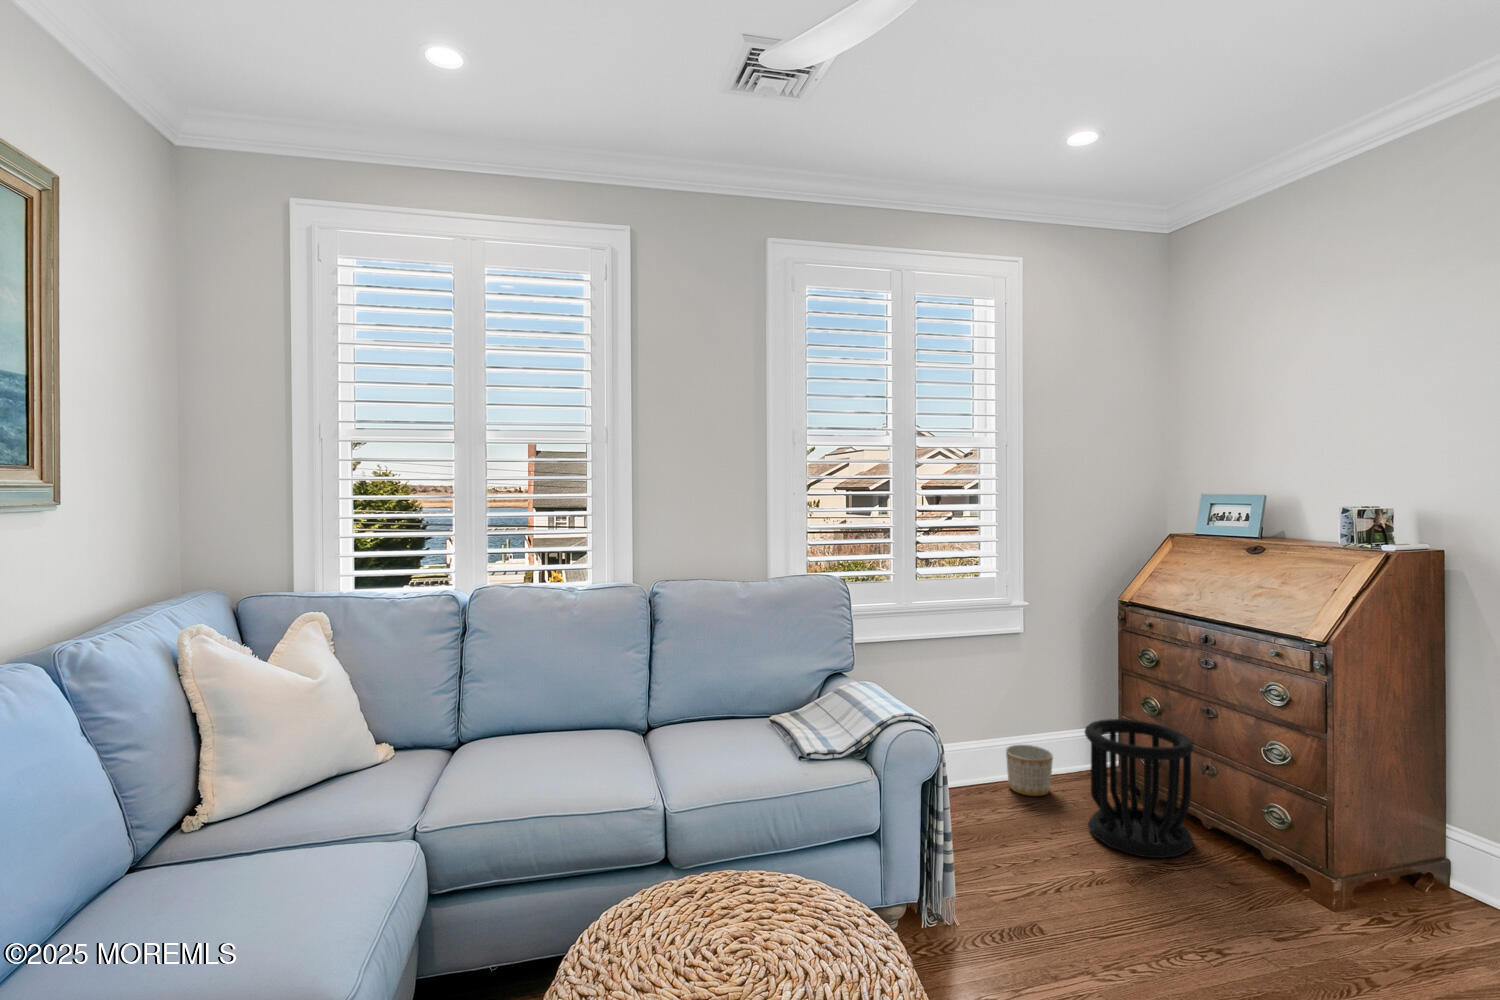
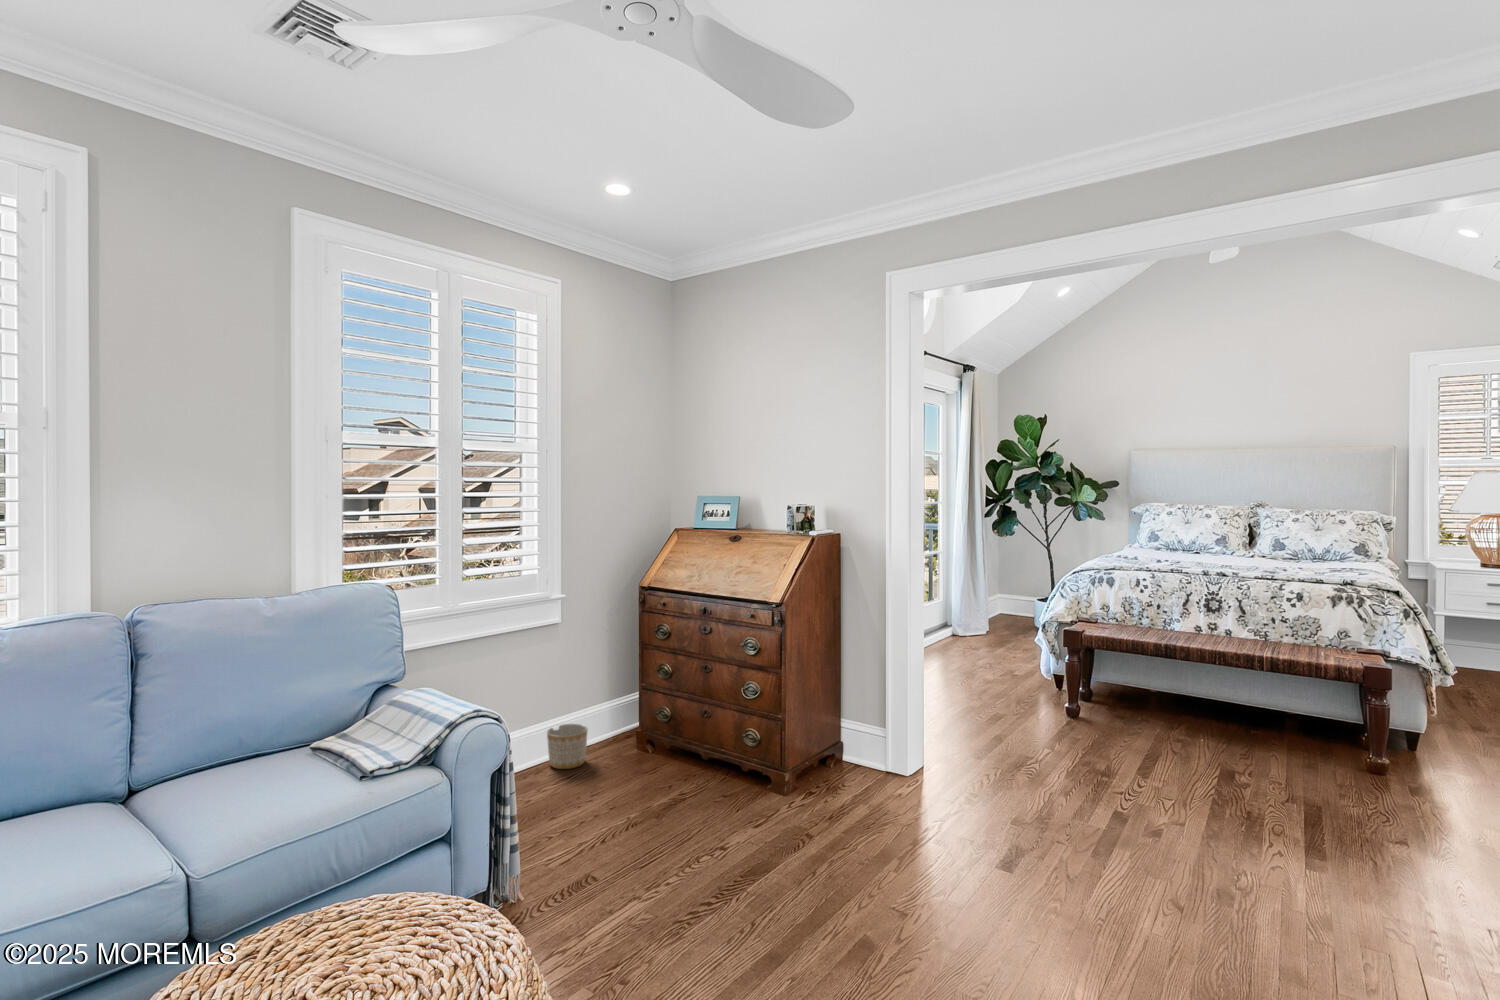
wastebasket: present [1085,719,1193,858] -> none [617,685,697,795]

